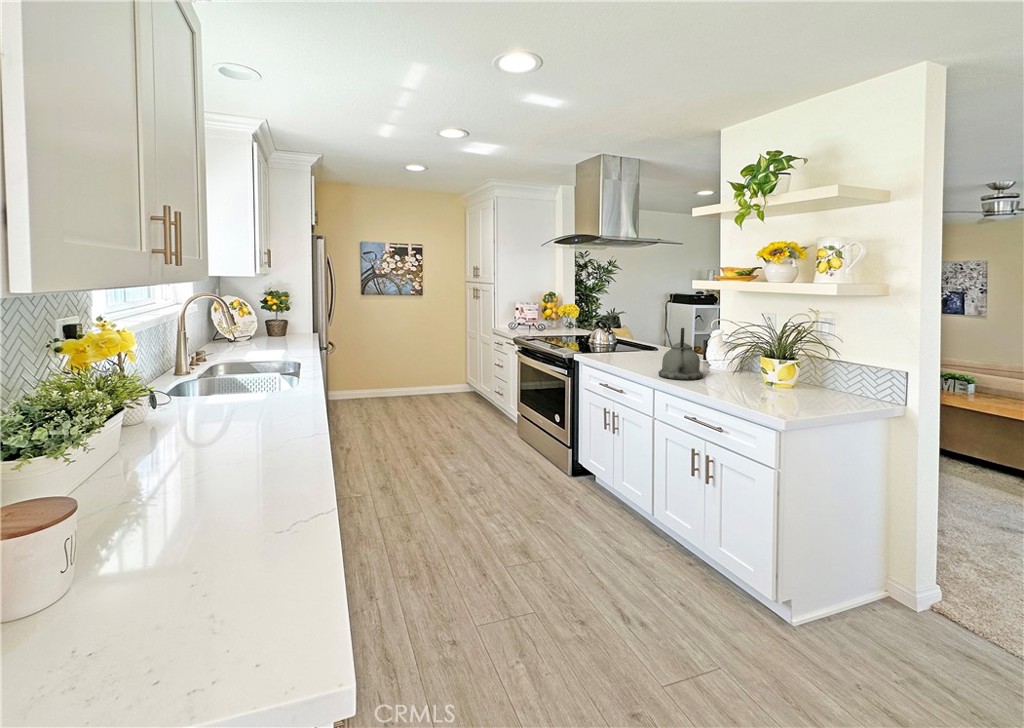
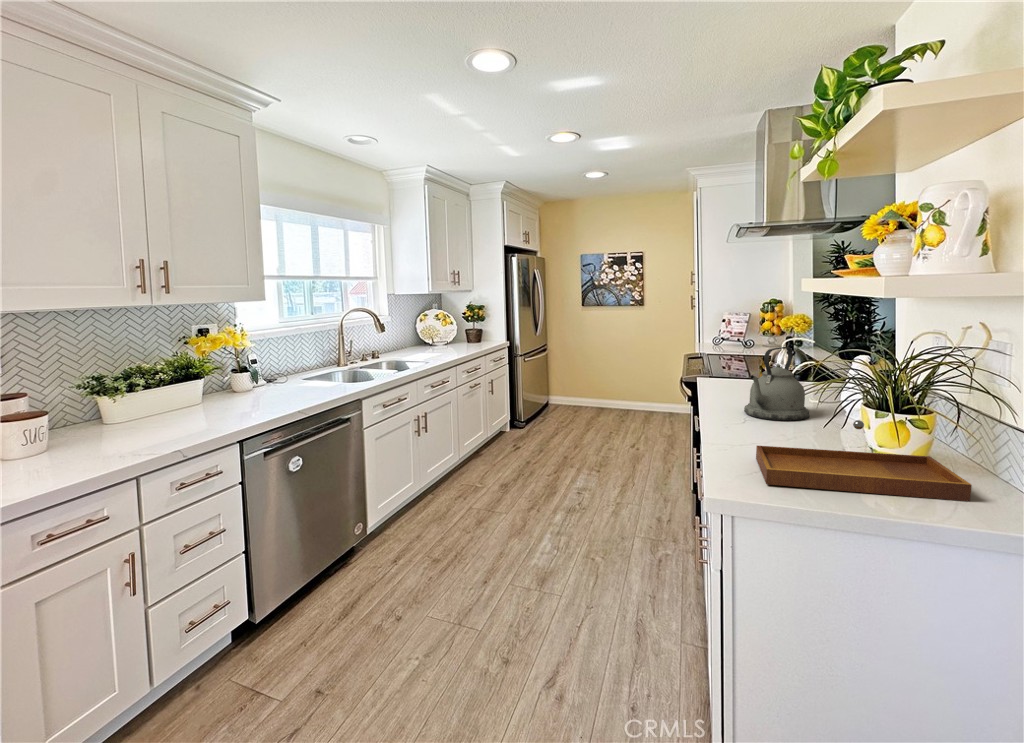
tray: none [739,370,861,415] -> present [756,420,972,501]

